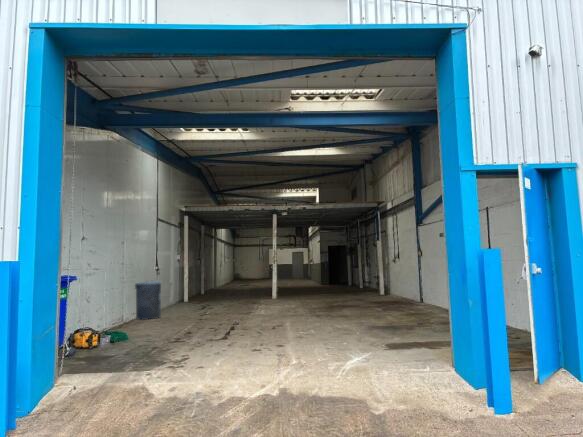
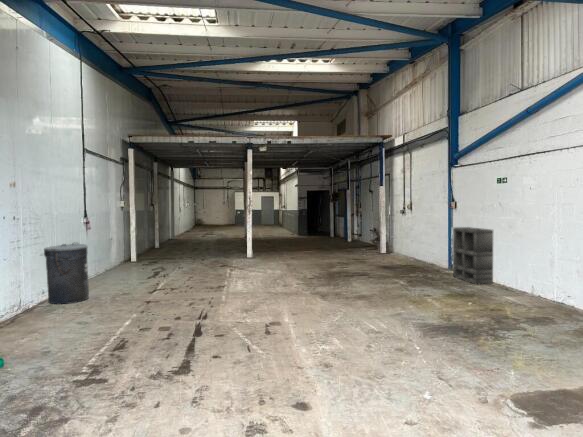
shelving unit: none [418,270,445,311] -> present [453,227,493,284]

